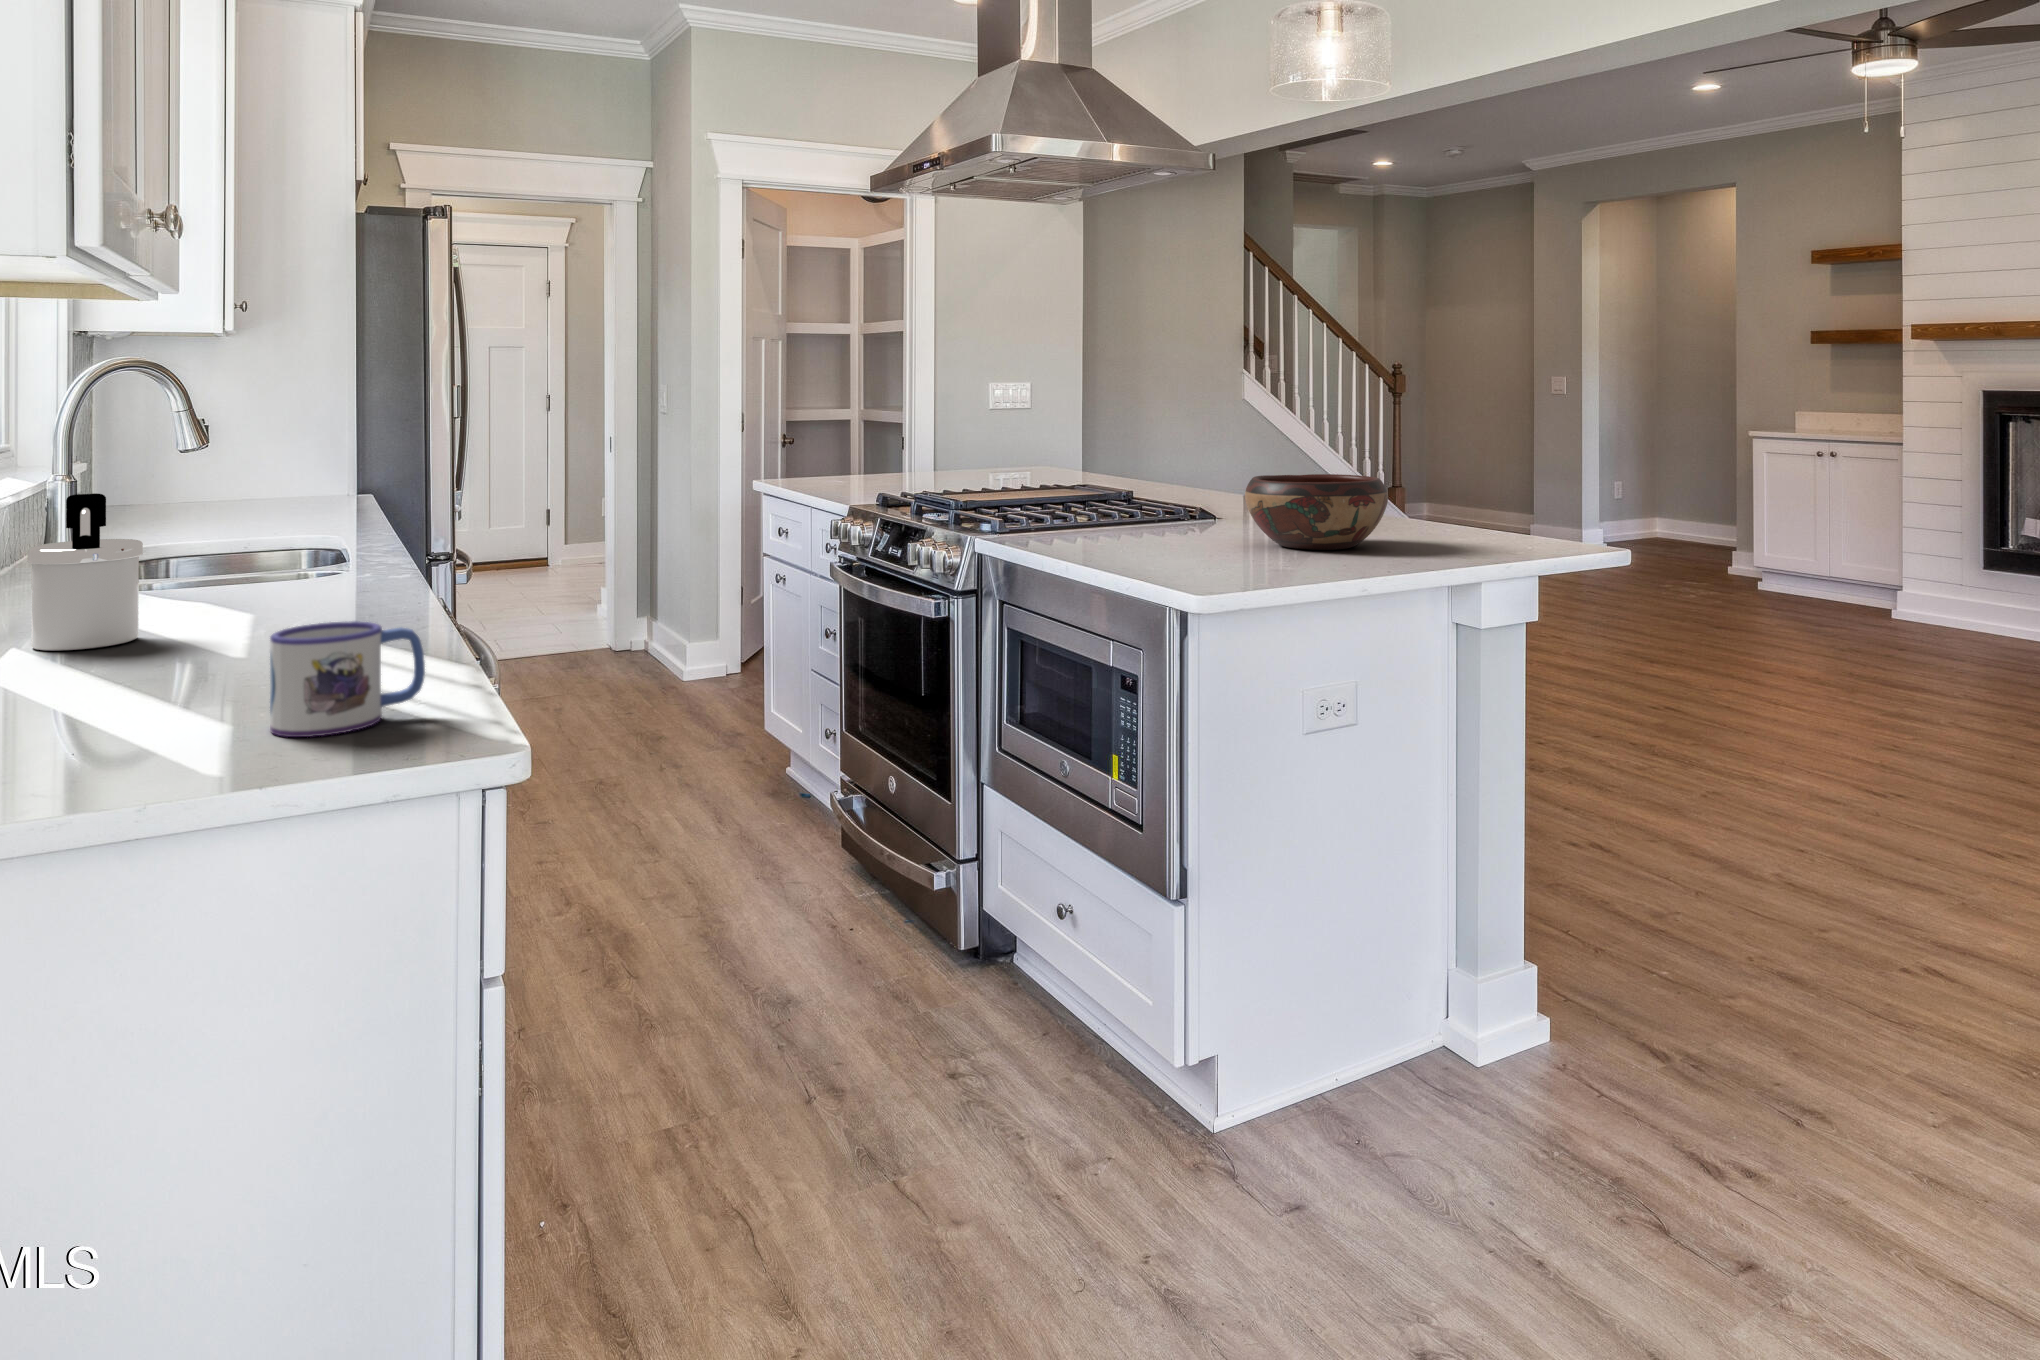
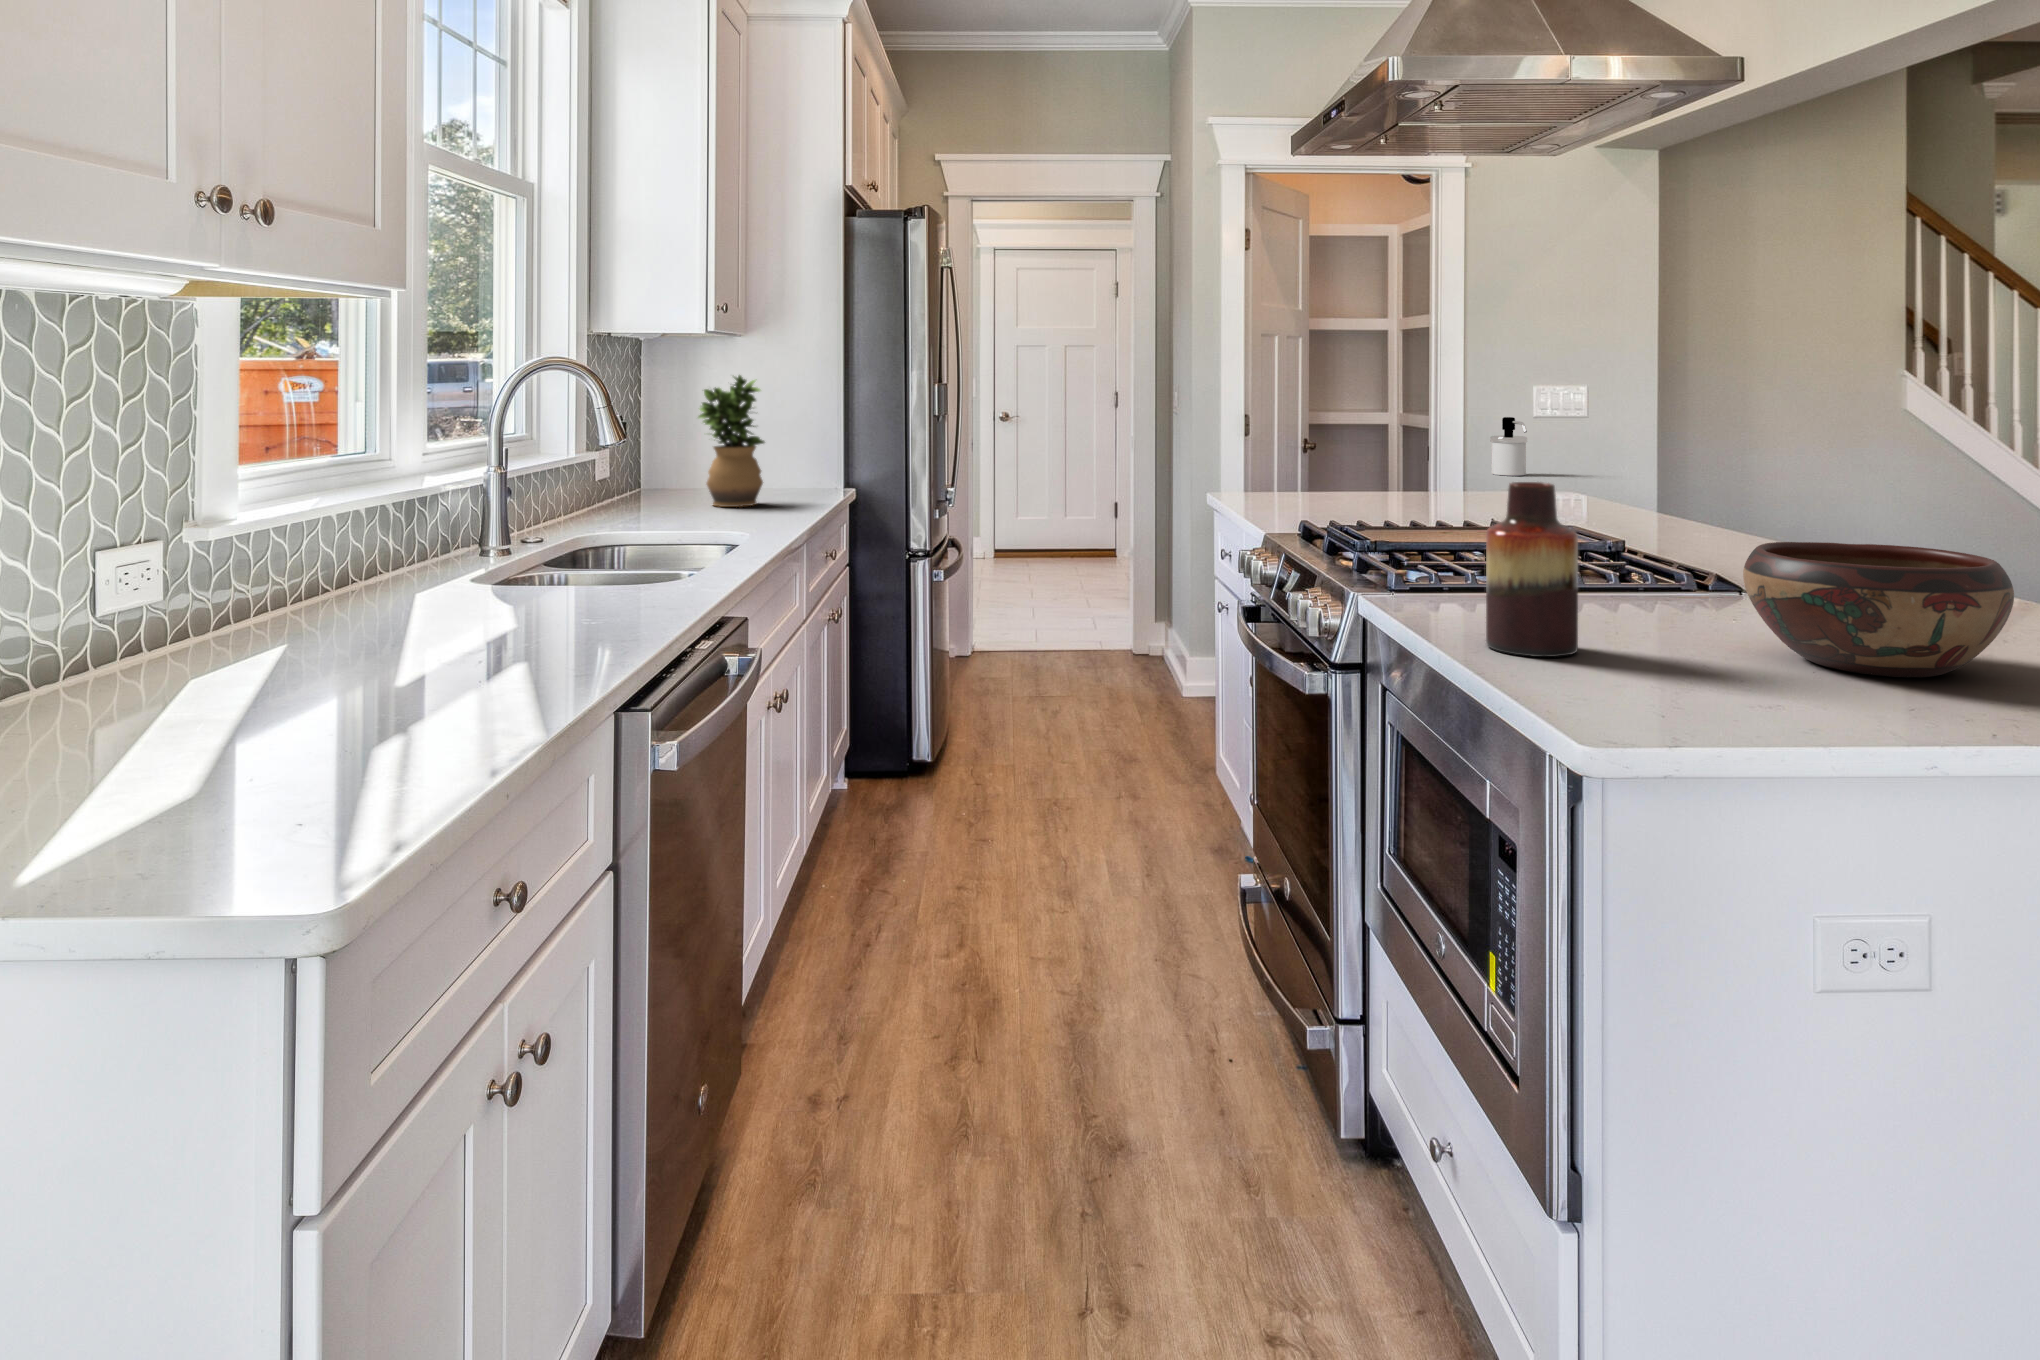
potted plant: none [194,376,278,519] -> present [699,375,765,507]
vase: none [1100,441,1158,556] -> present [1486,482,1578,657]
soap dispenser: present [27,493,143,651] -> present [1490,417,1527,476]
mug: present [270,621,425,737] -> none [198,687,380,838]

